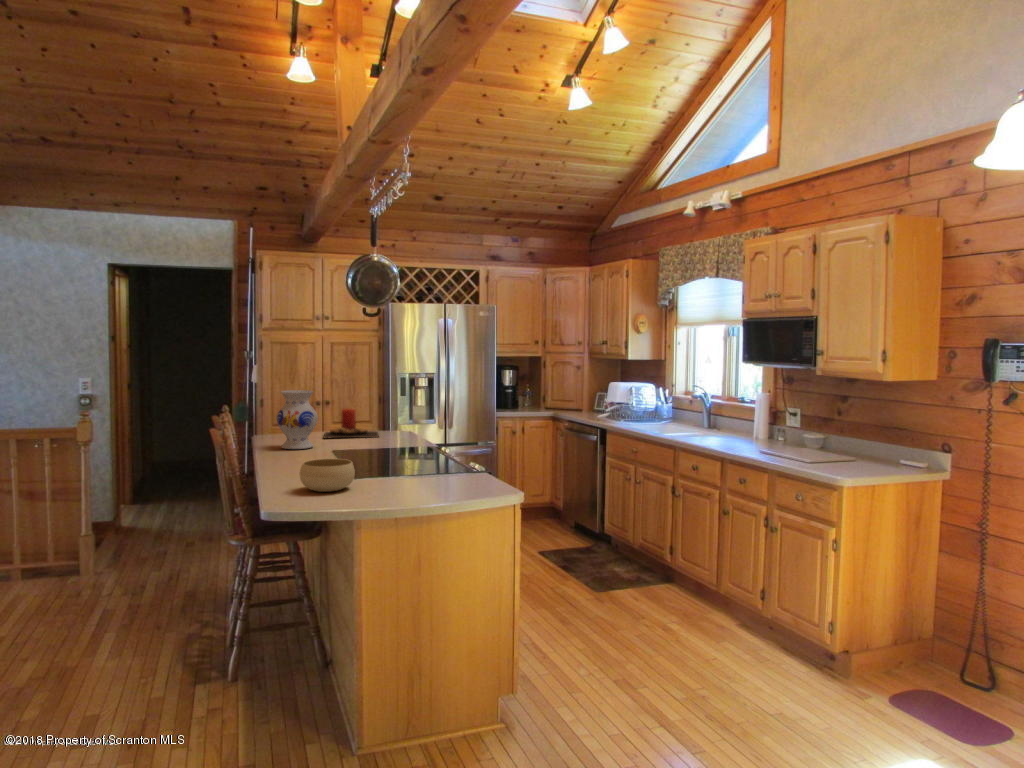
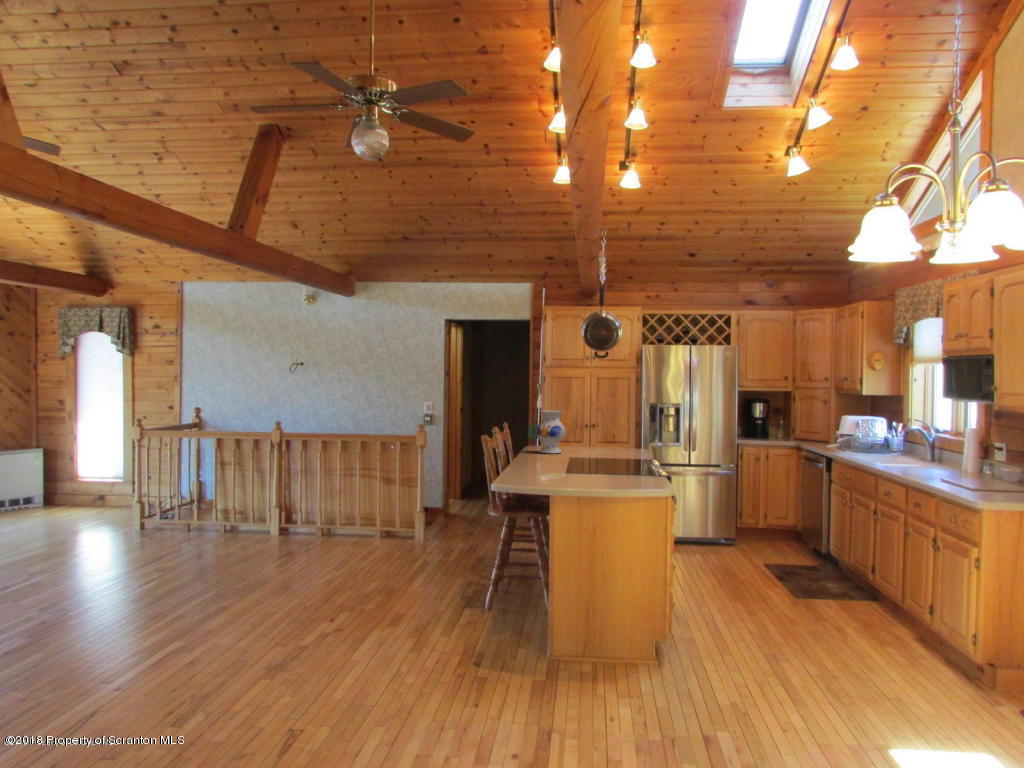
candle: present [324,409,379,439] -> none [574,427,620,451]
bowl: present [299,459,355,492] -> none [526,453,563,474]

